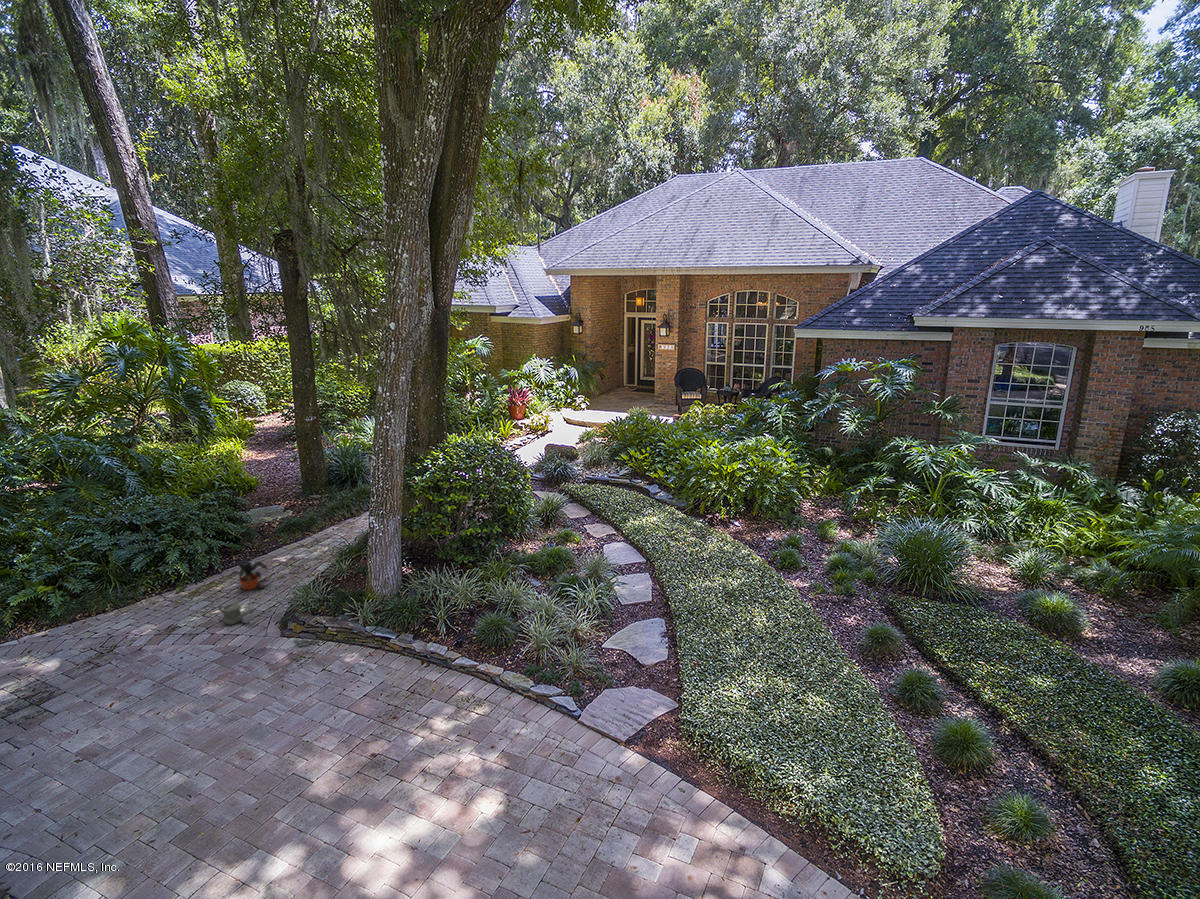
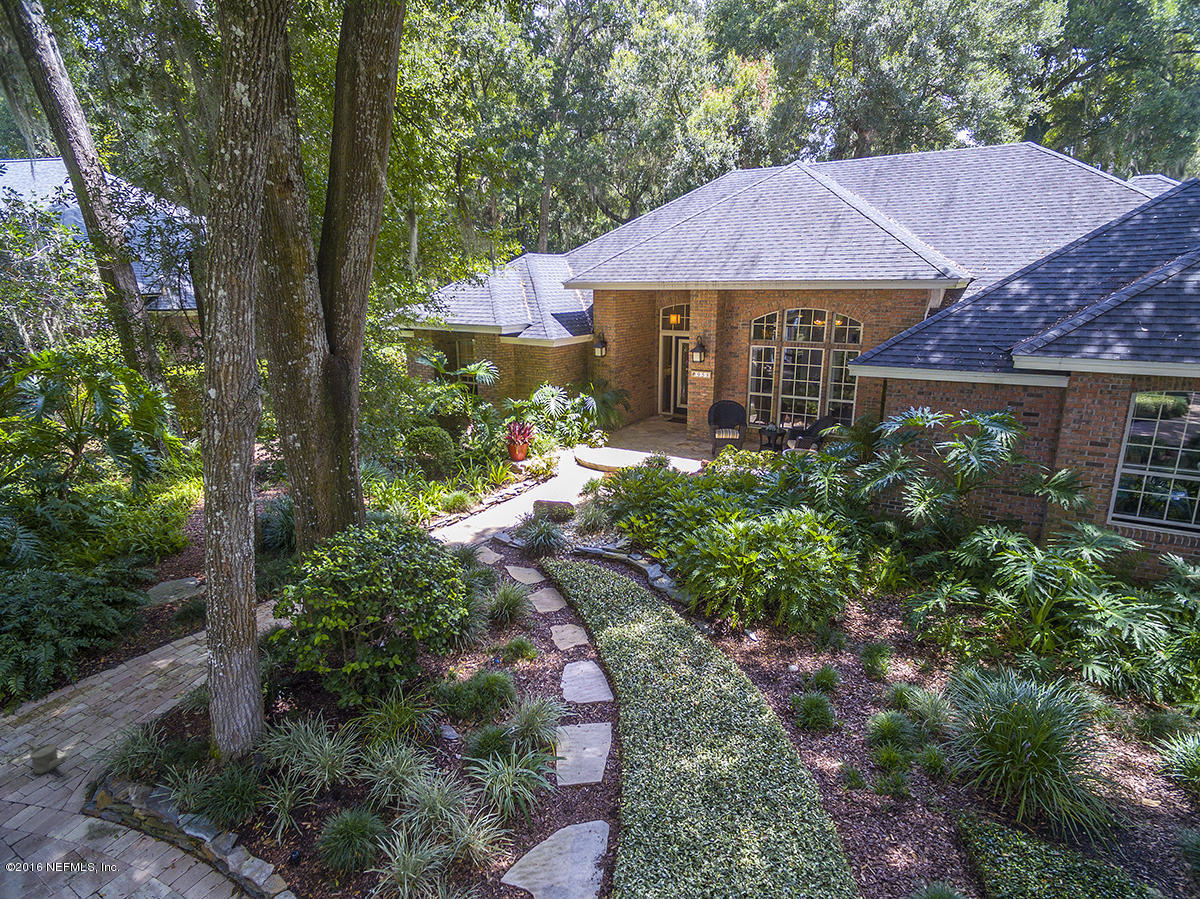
potted plant: present [230,562,267,590] -> none [68,671,124,710]

